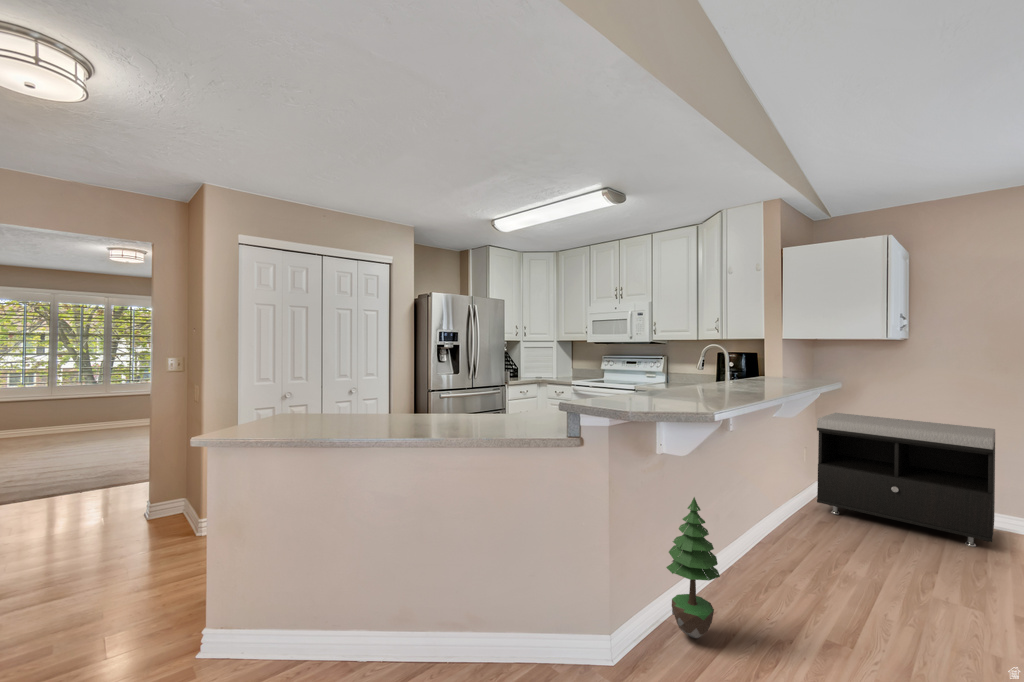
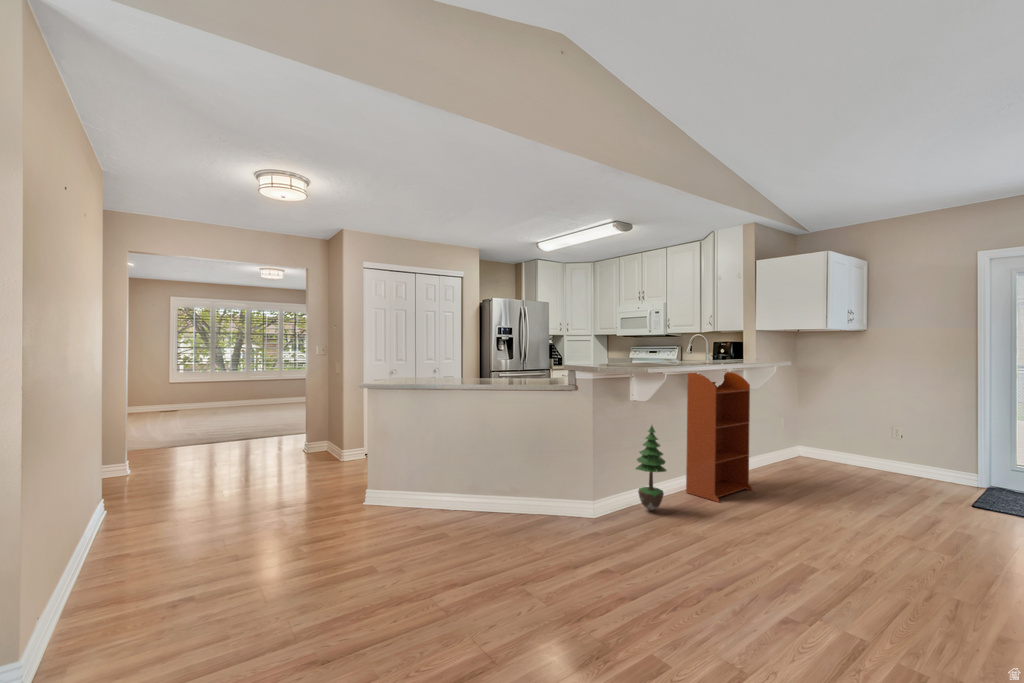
bookcase: none [723,389,809,604] -> present [686,363,753,502]
storage bench: present [817,413,995,547] -> none [787,389,927,485]

